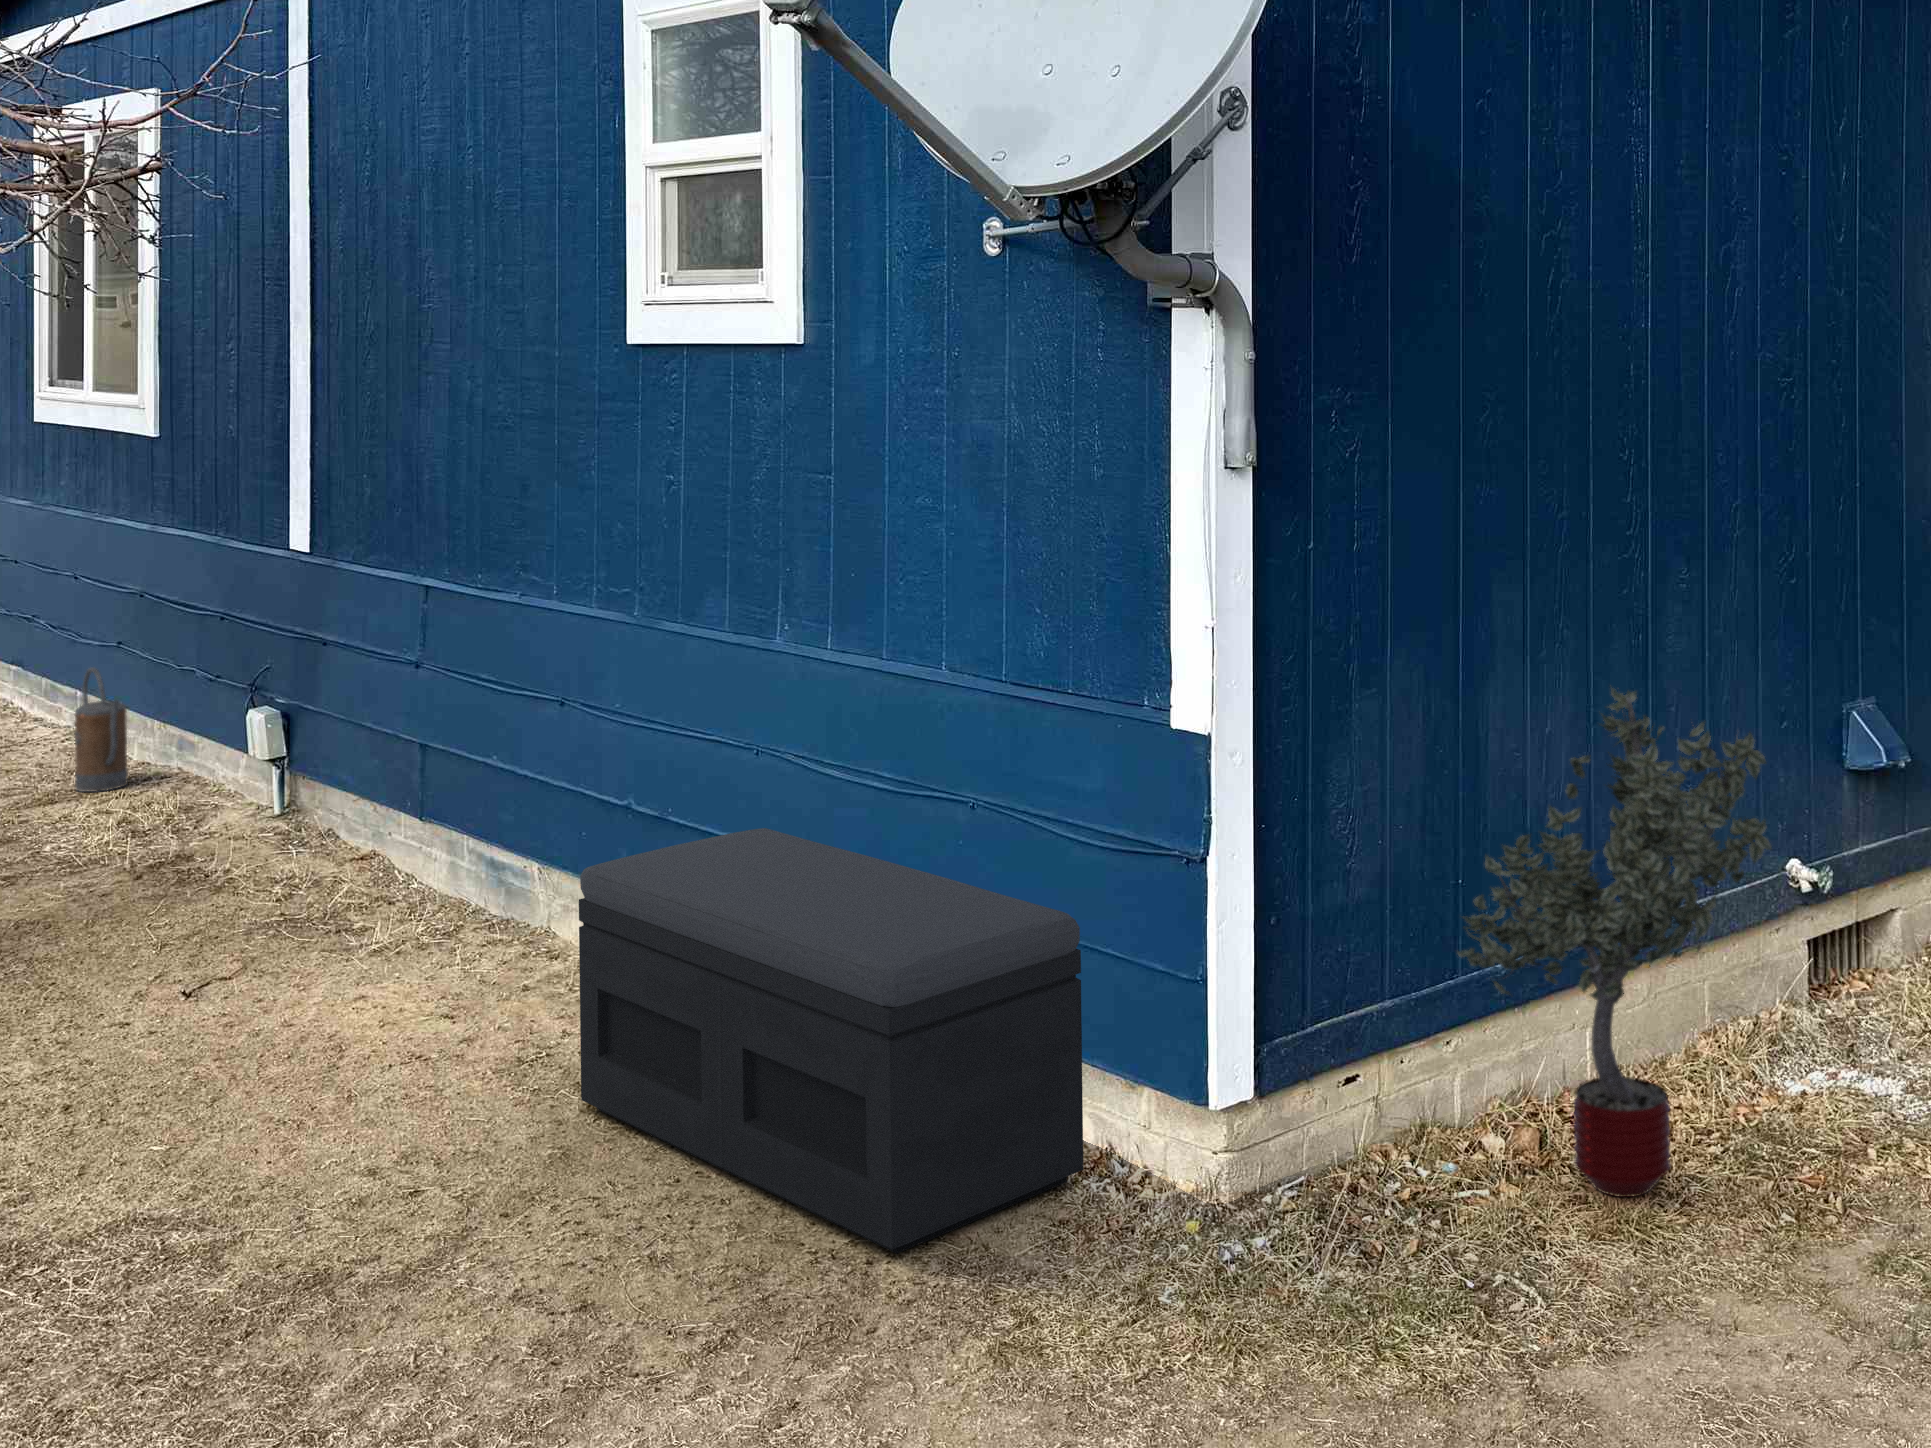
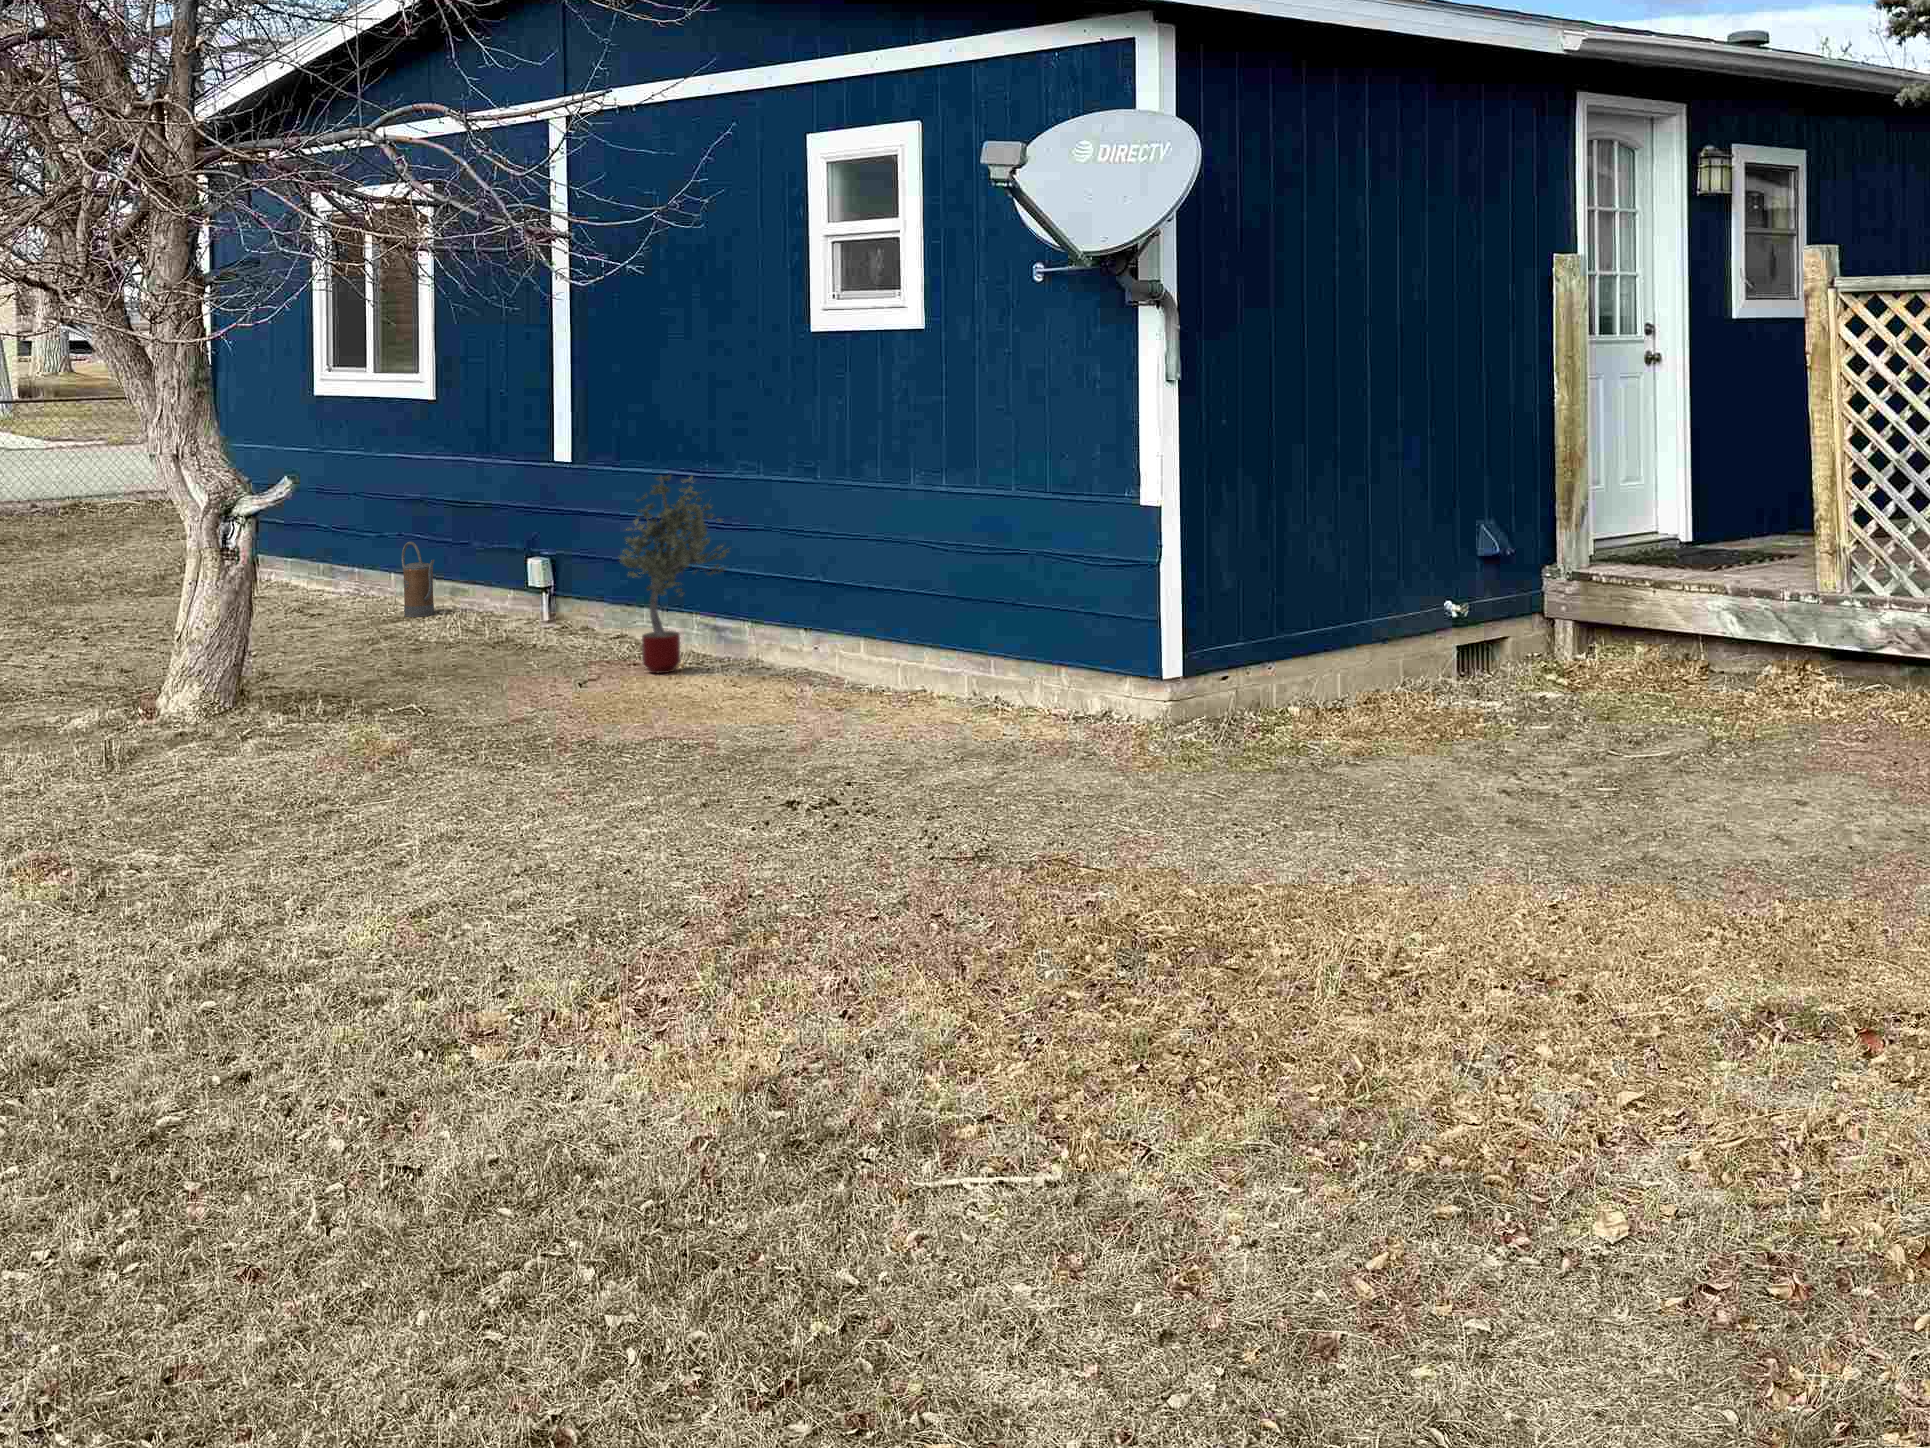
potted tree: present [1457,688,1772,1197] -> present [618,475,729,673]
storage bench: present [579,828,1083,1254] -> none [829,582,1097,751]

